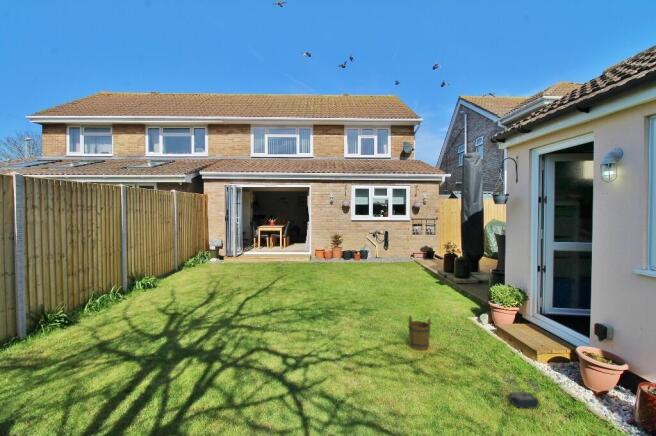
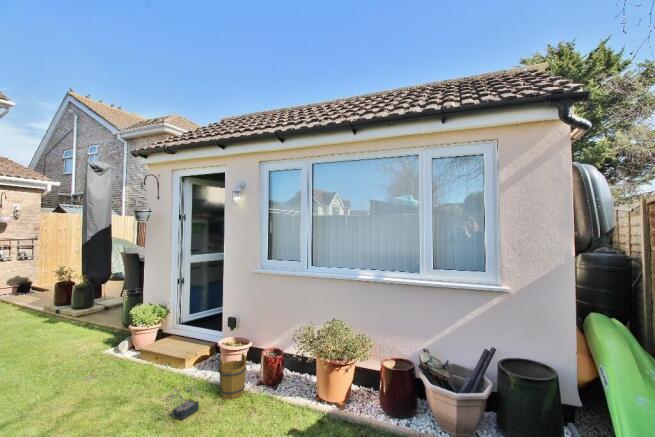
bucket: present [408,316,431,350] -> present [218,354,246,399]

